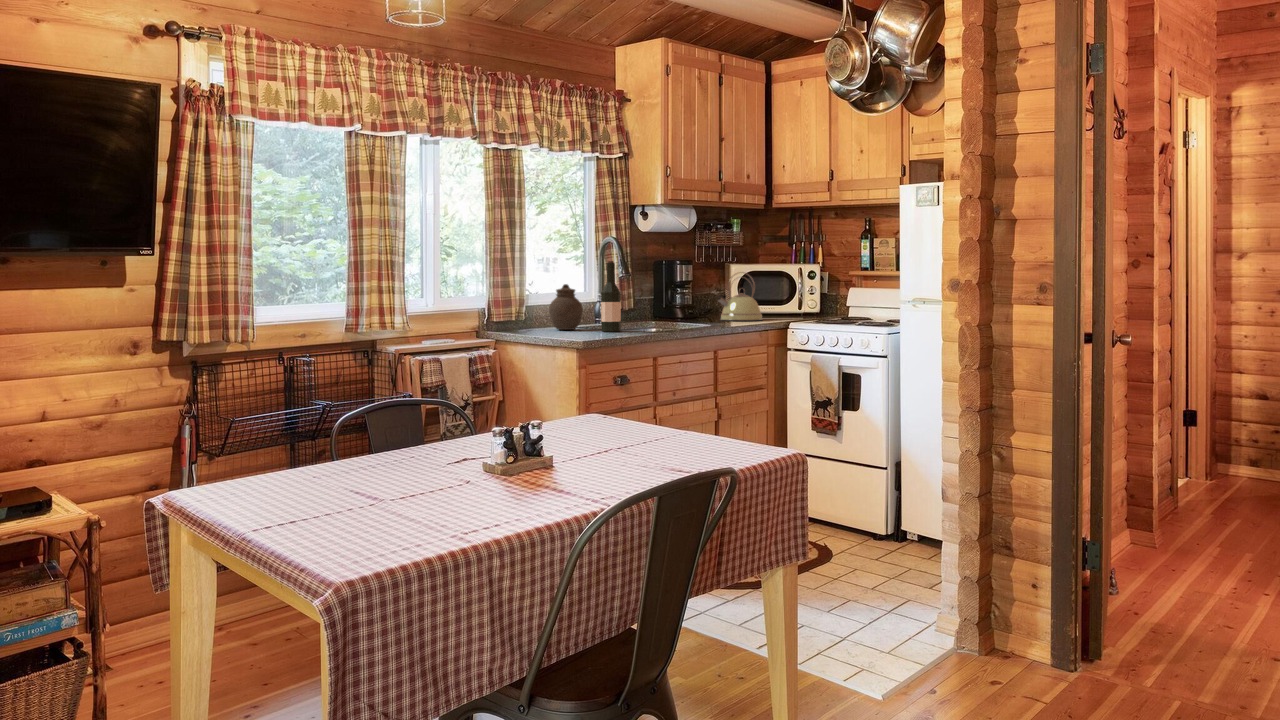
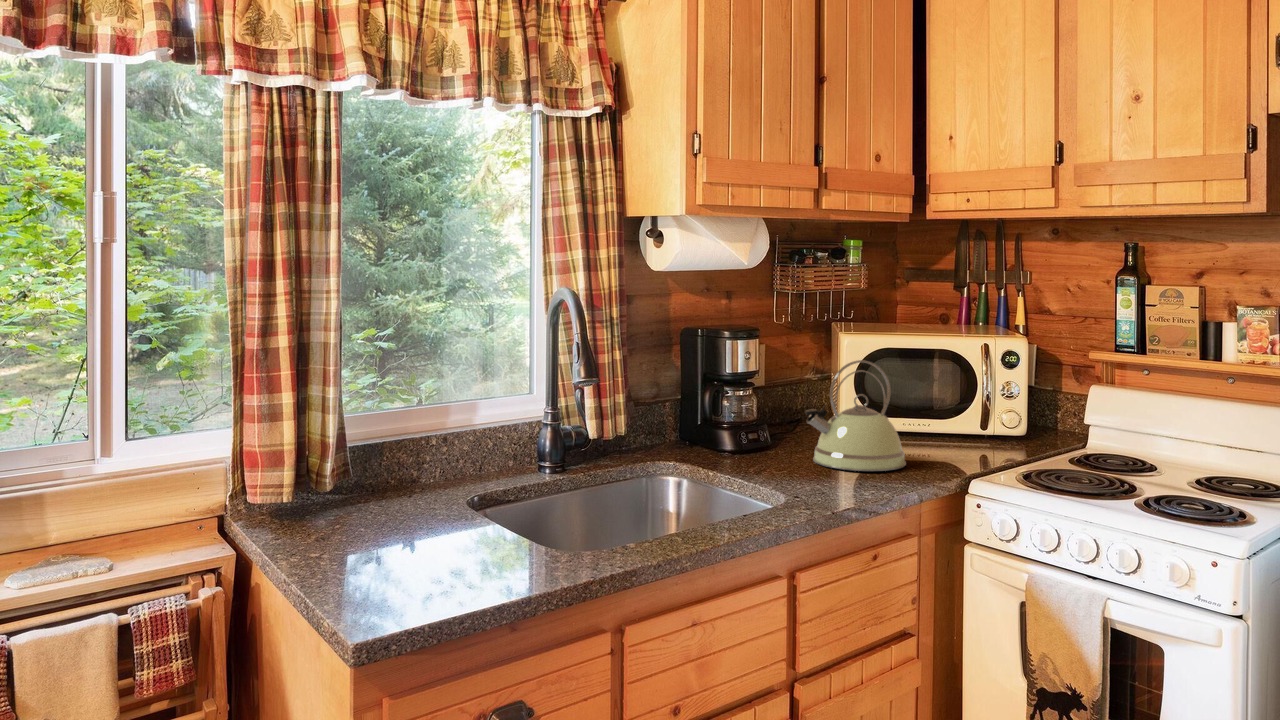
wine bottle: present [601,261,621,332] -> none [453,384,509,589]
jar: present [549,284,583,330] -> none [338,434,430,558]

